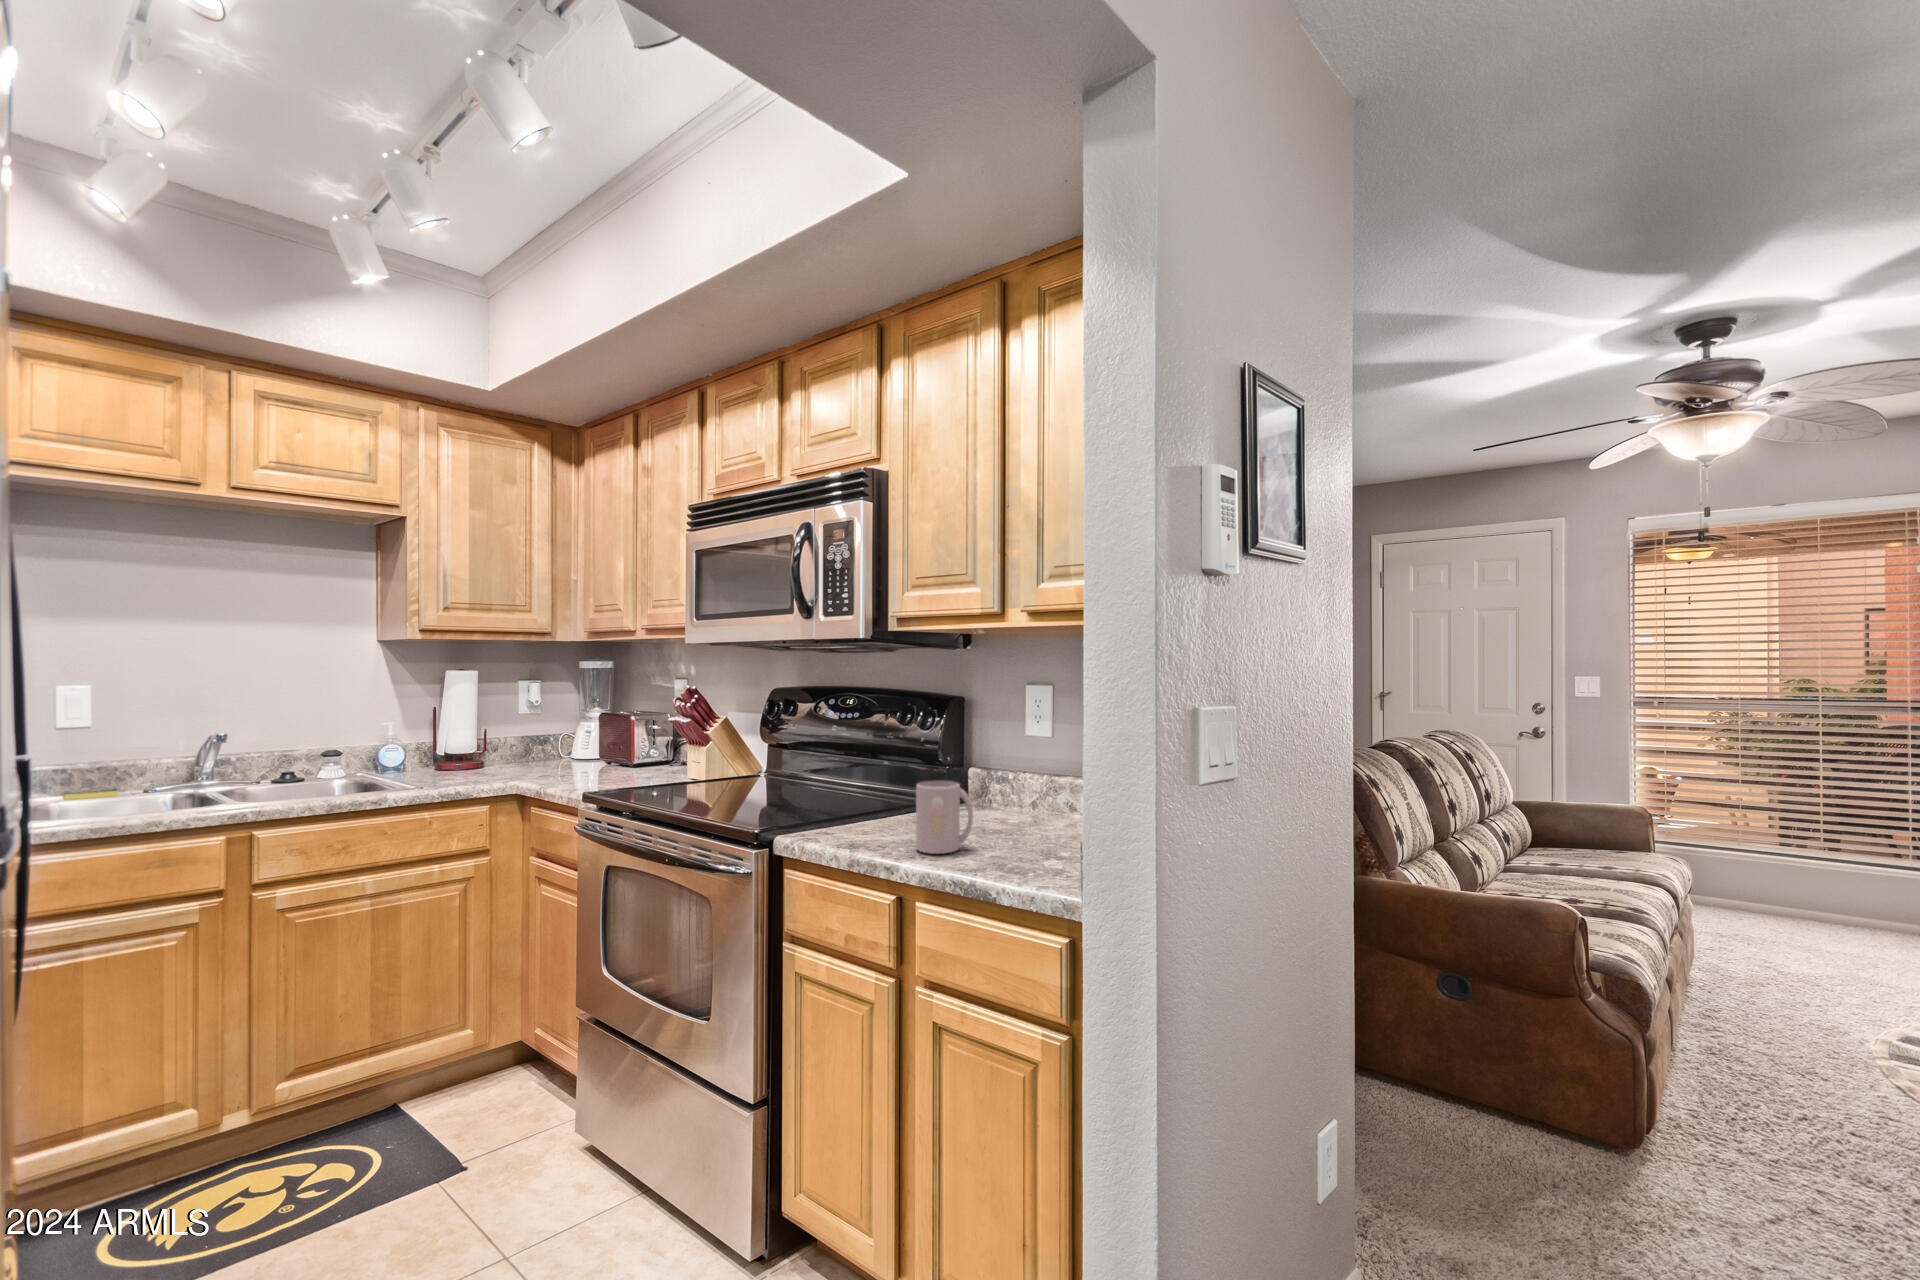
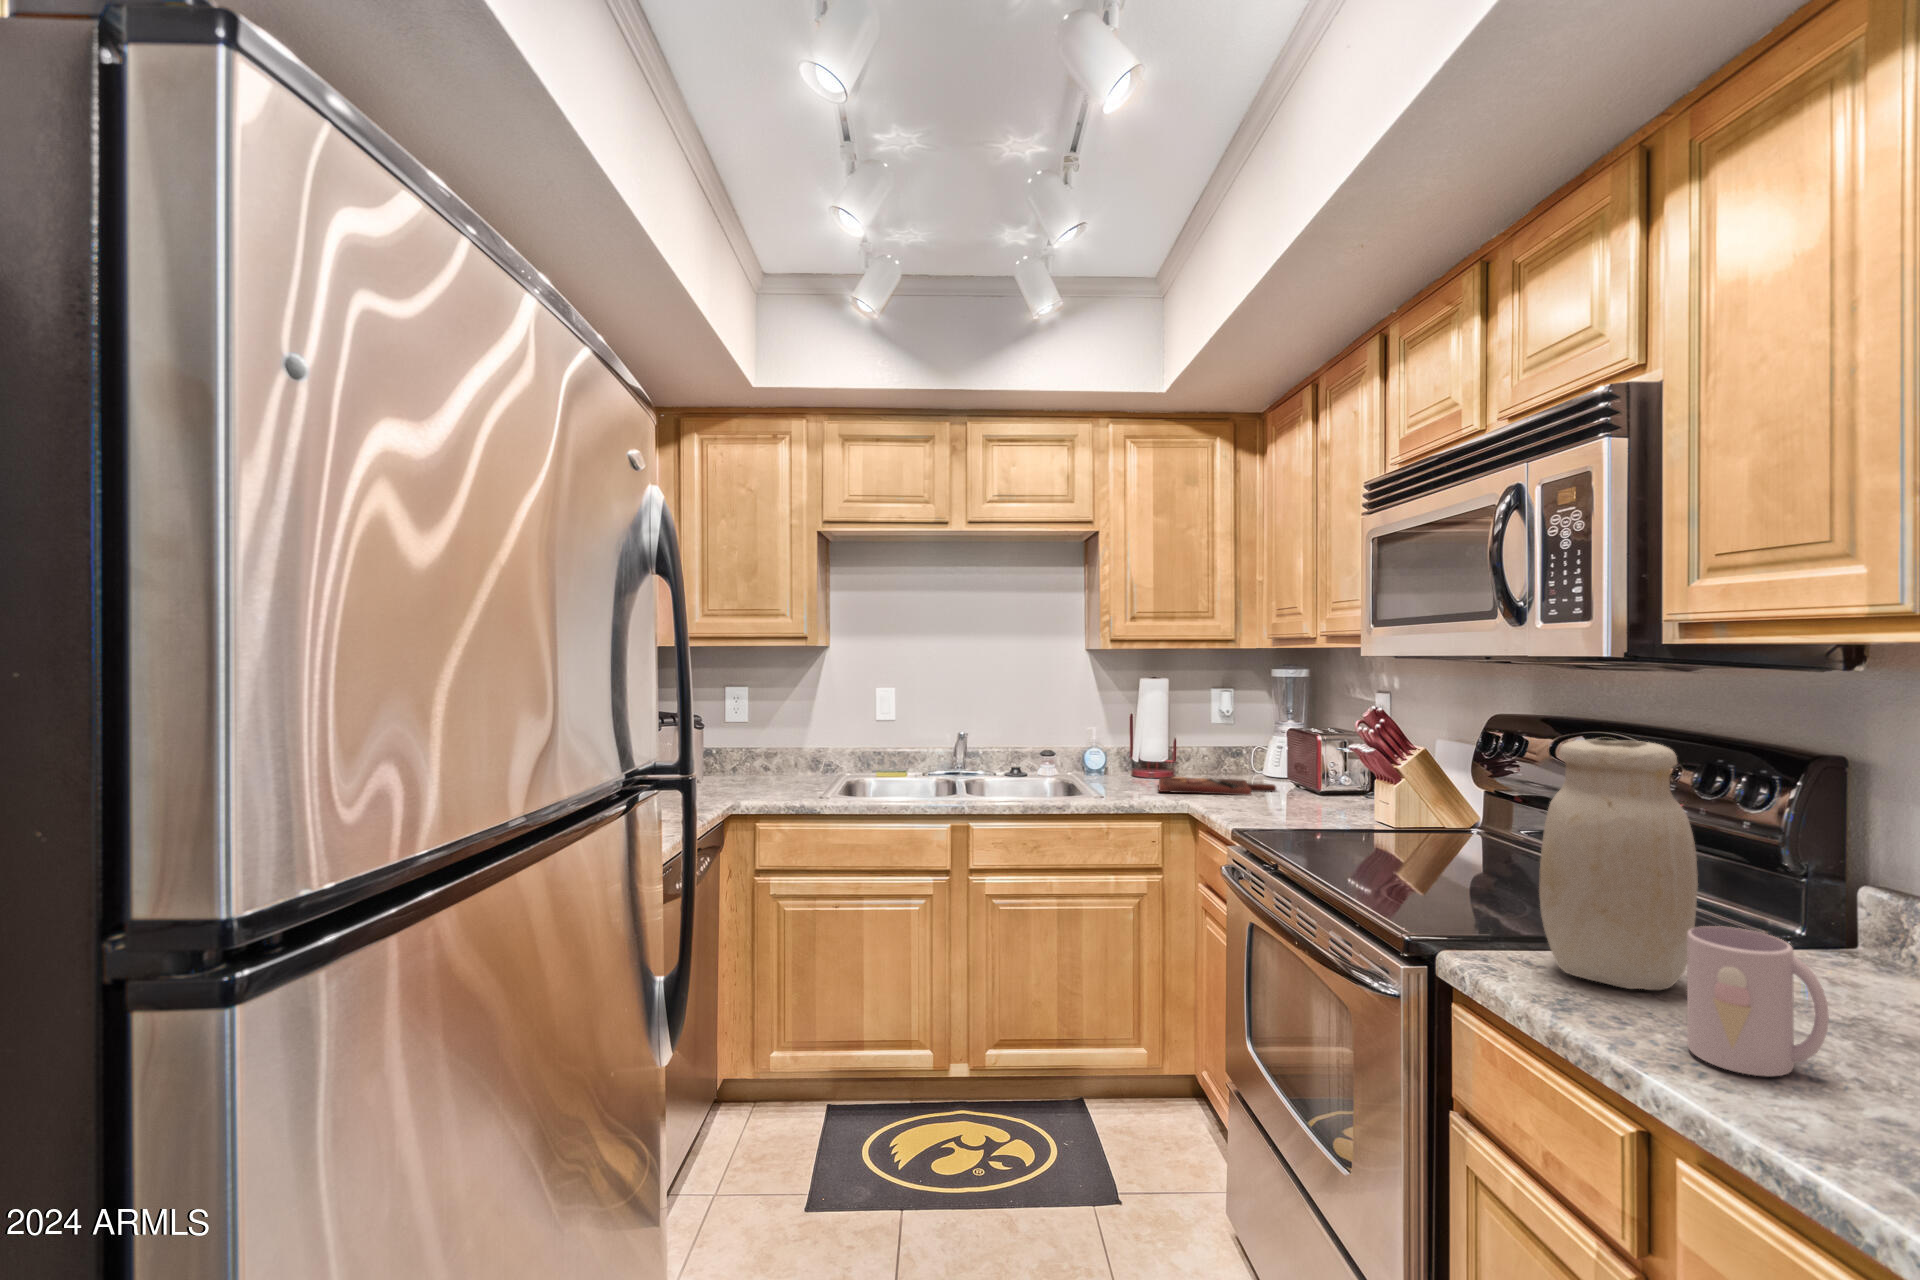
jar: none [834,686,912,833] -> present [1539,739,1698,990]
cutting board: none [475,761,594,777] -> present [1159,777,1276,795]

